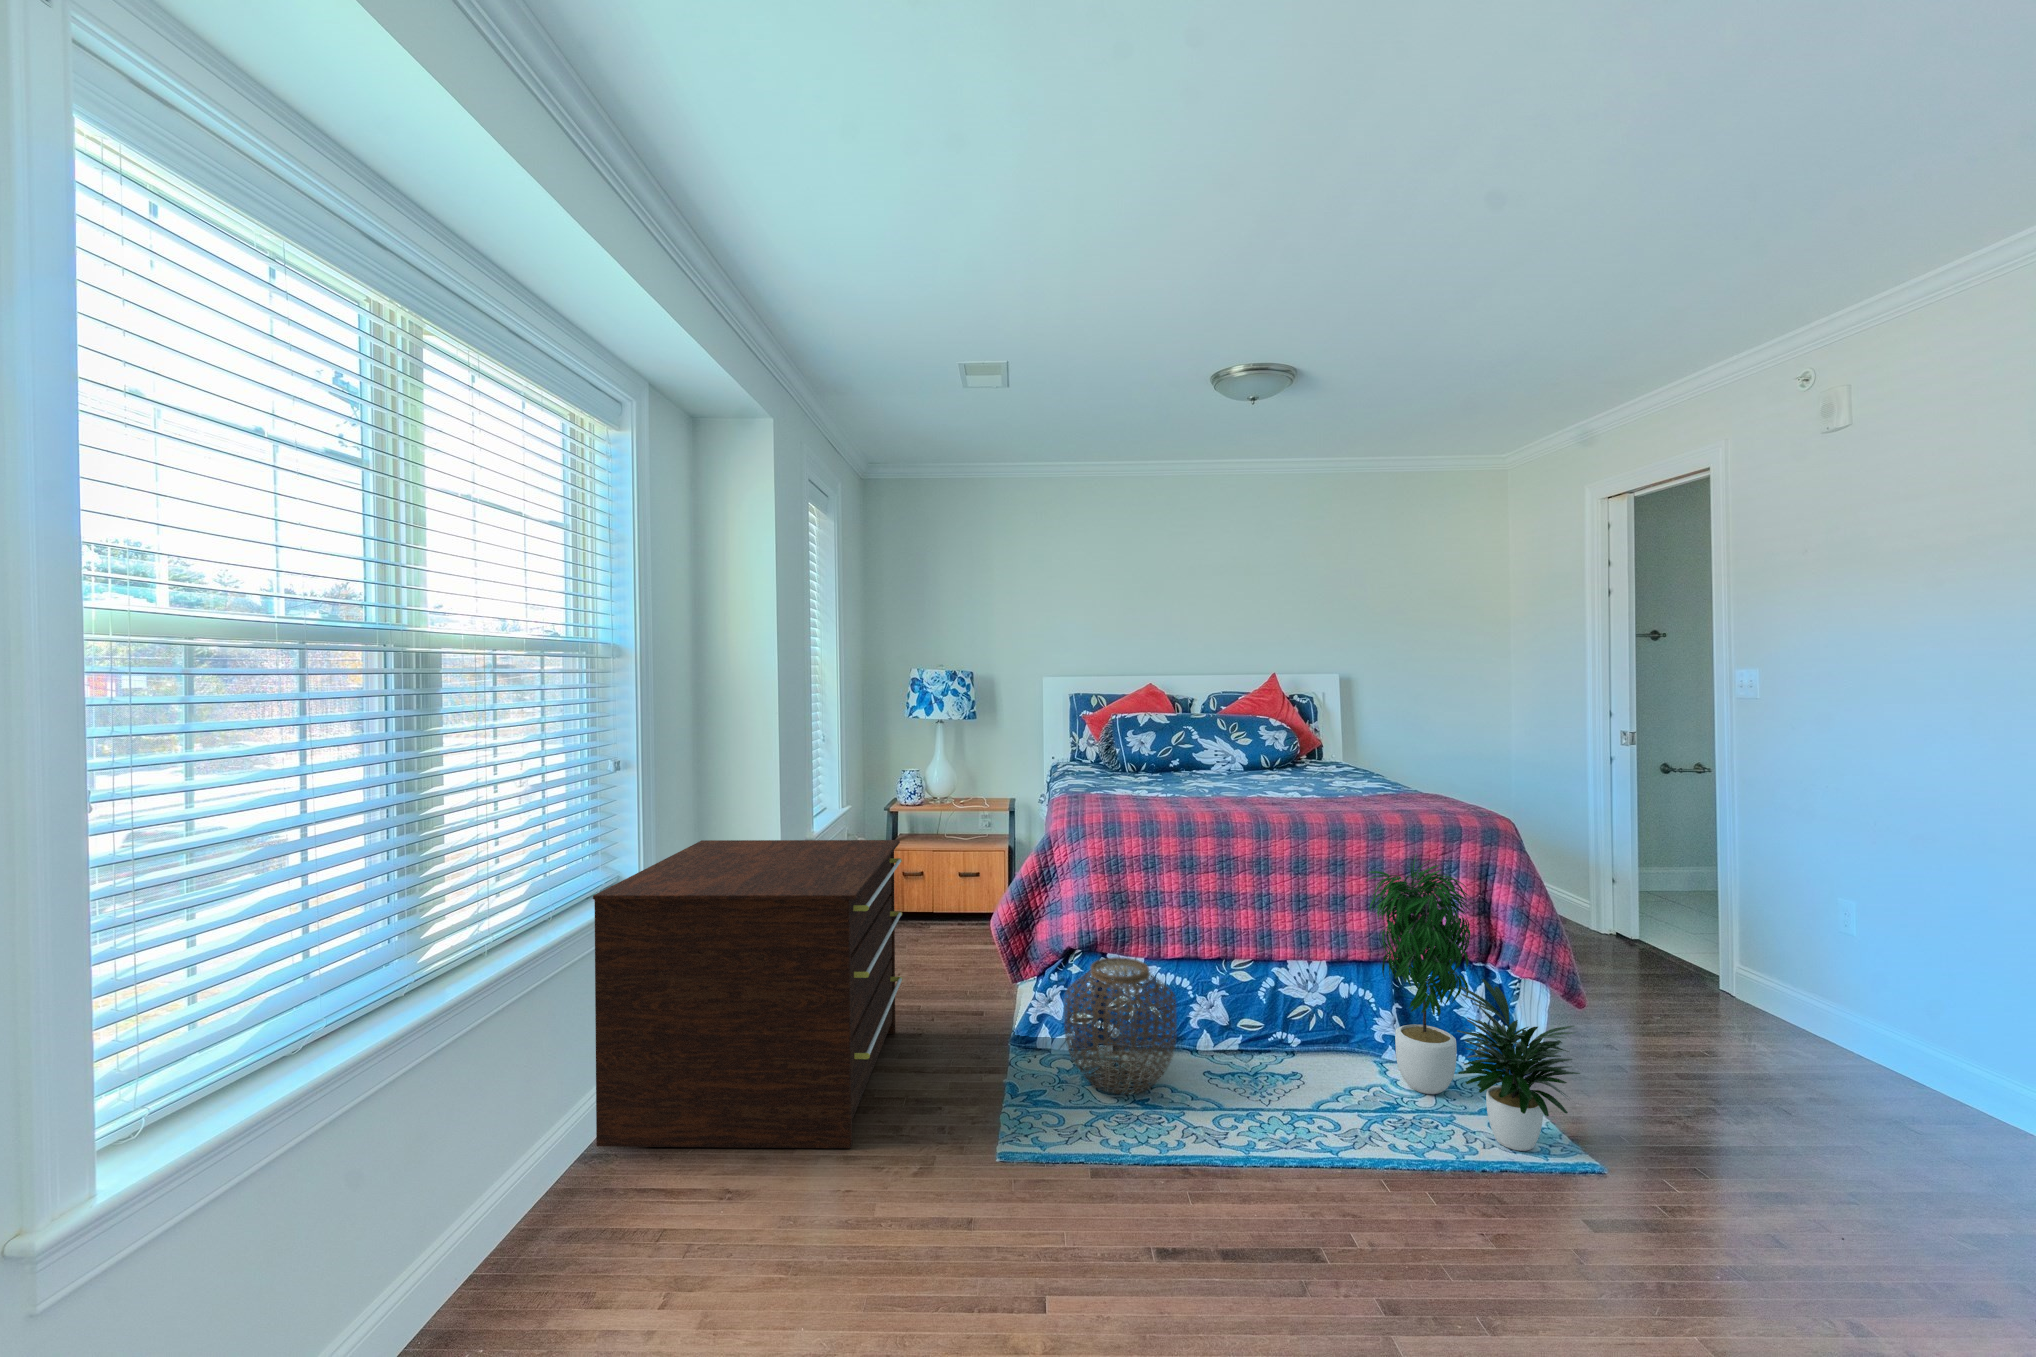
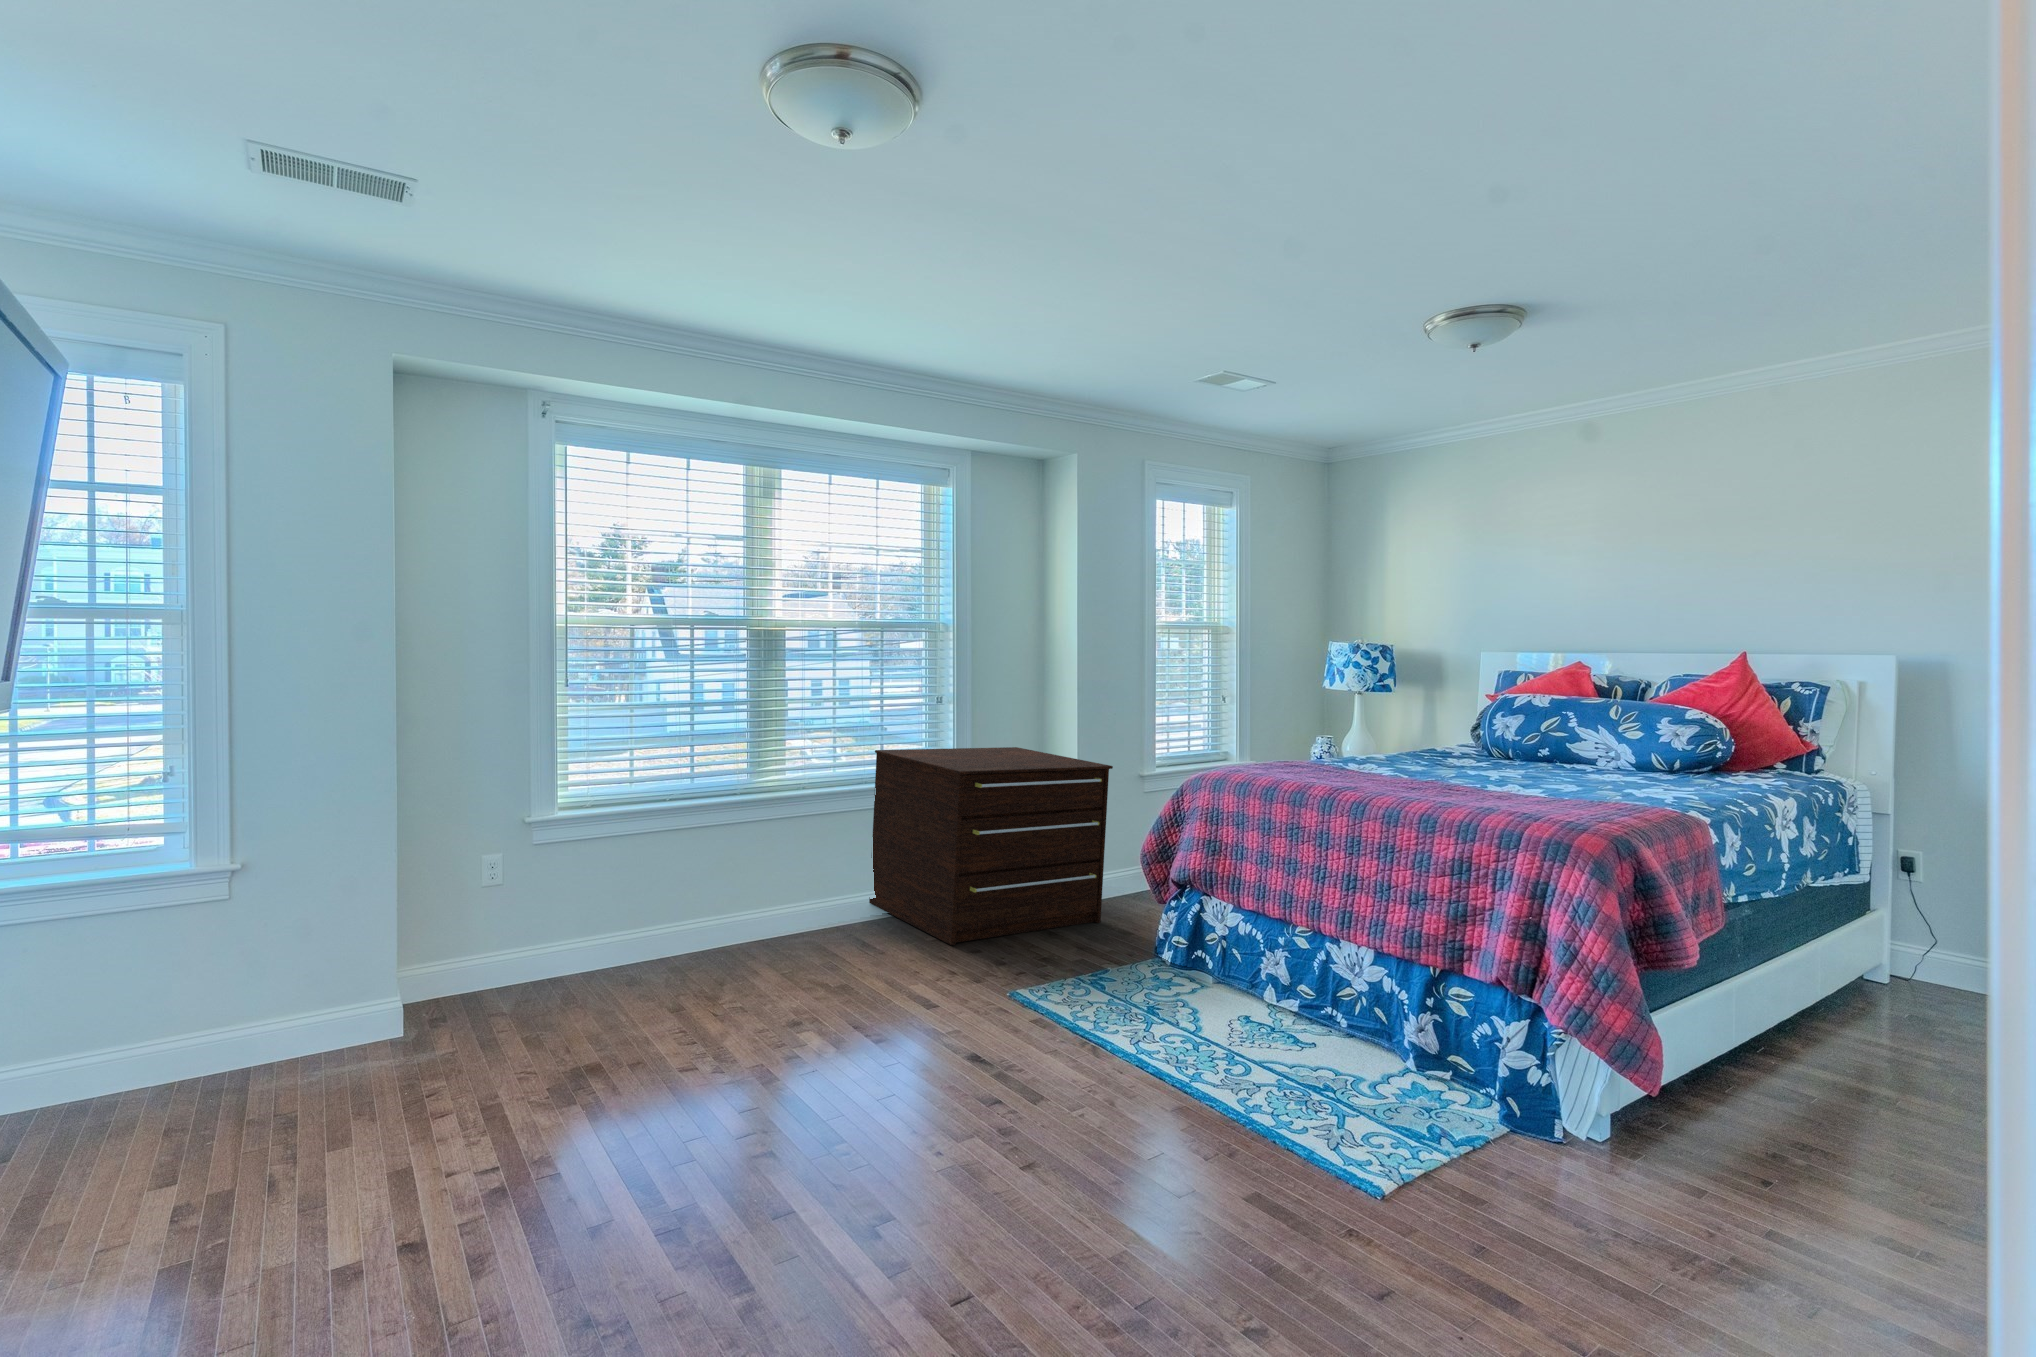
potted plant: present [1367,857,1580,1151] -> none [1284,836,1469,1148]
woven basket: present [1064,957,1176,1094] -> none [1116,883,1217,1000]

